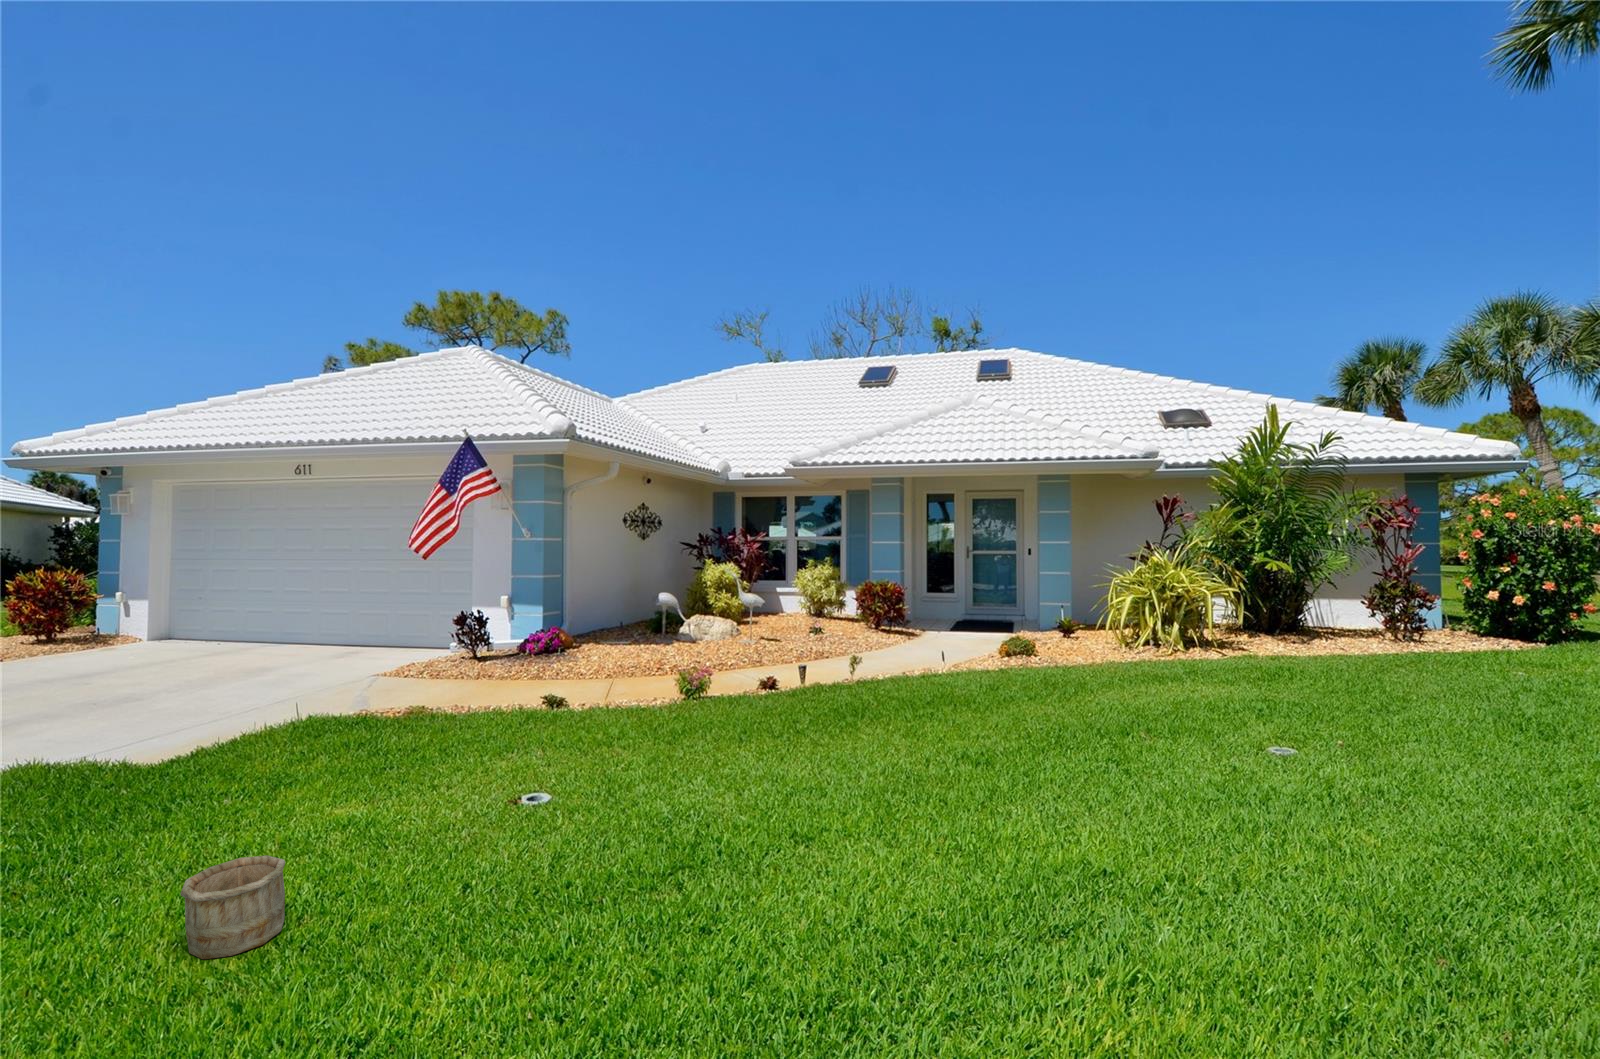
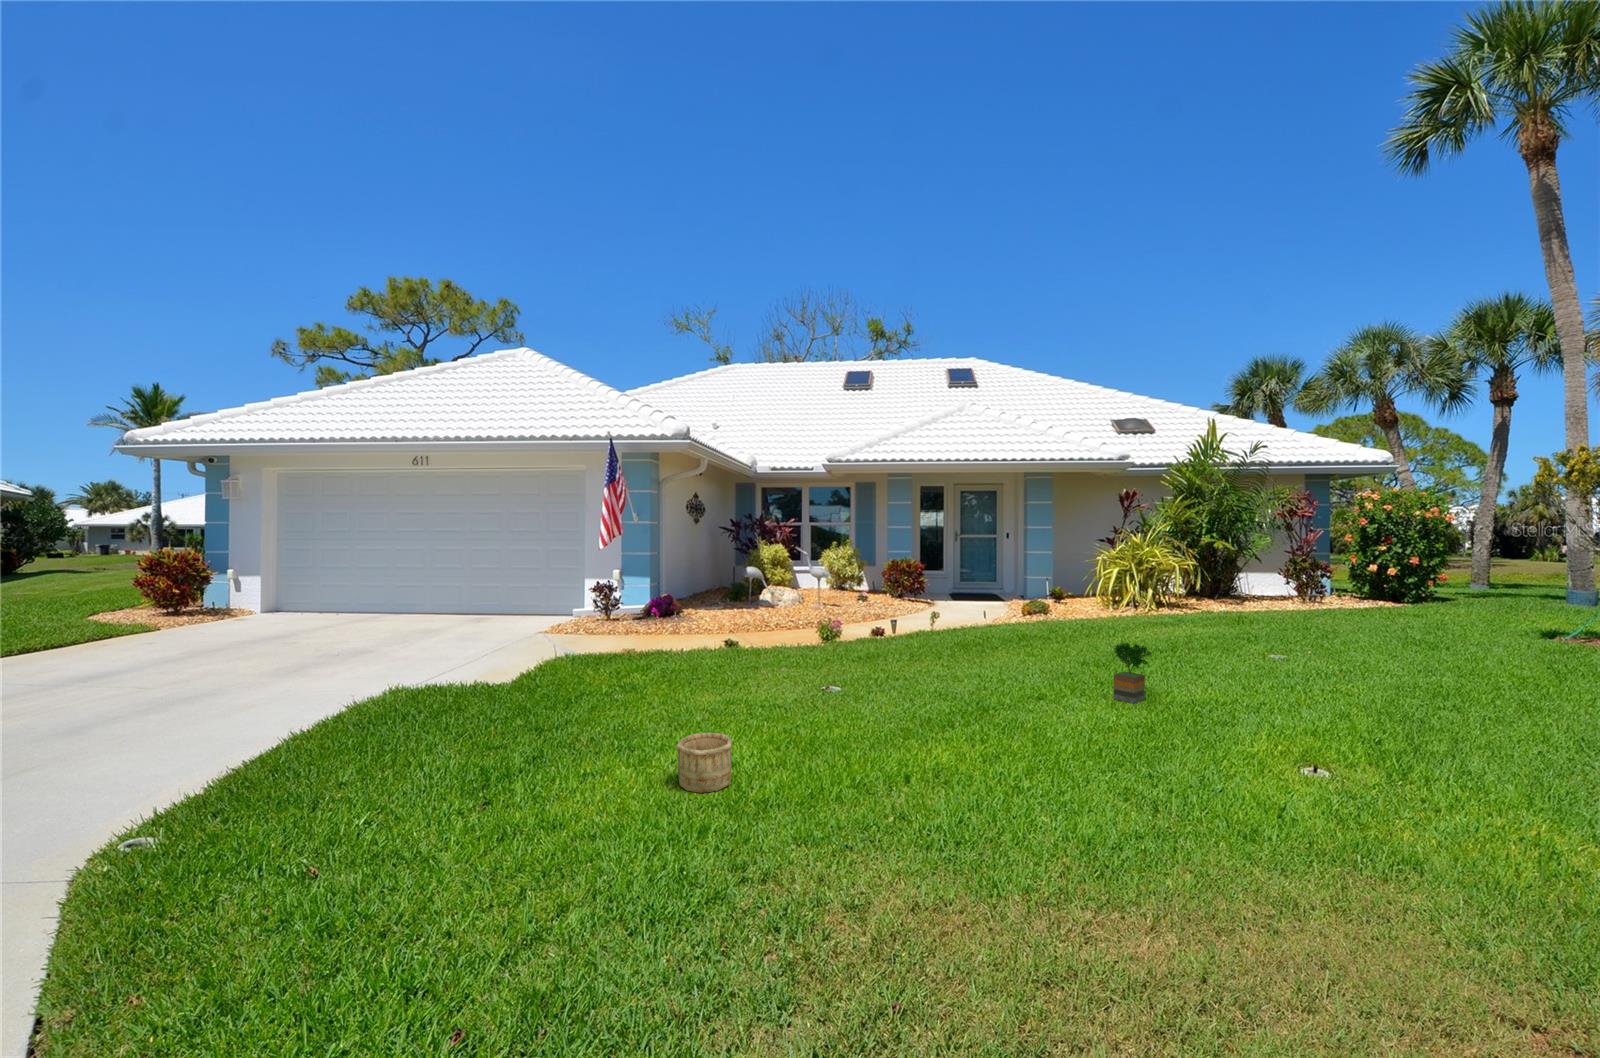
potted tree: none [999,711,1057,804] -> present [1114,643,1152,703]

